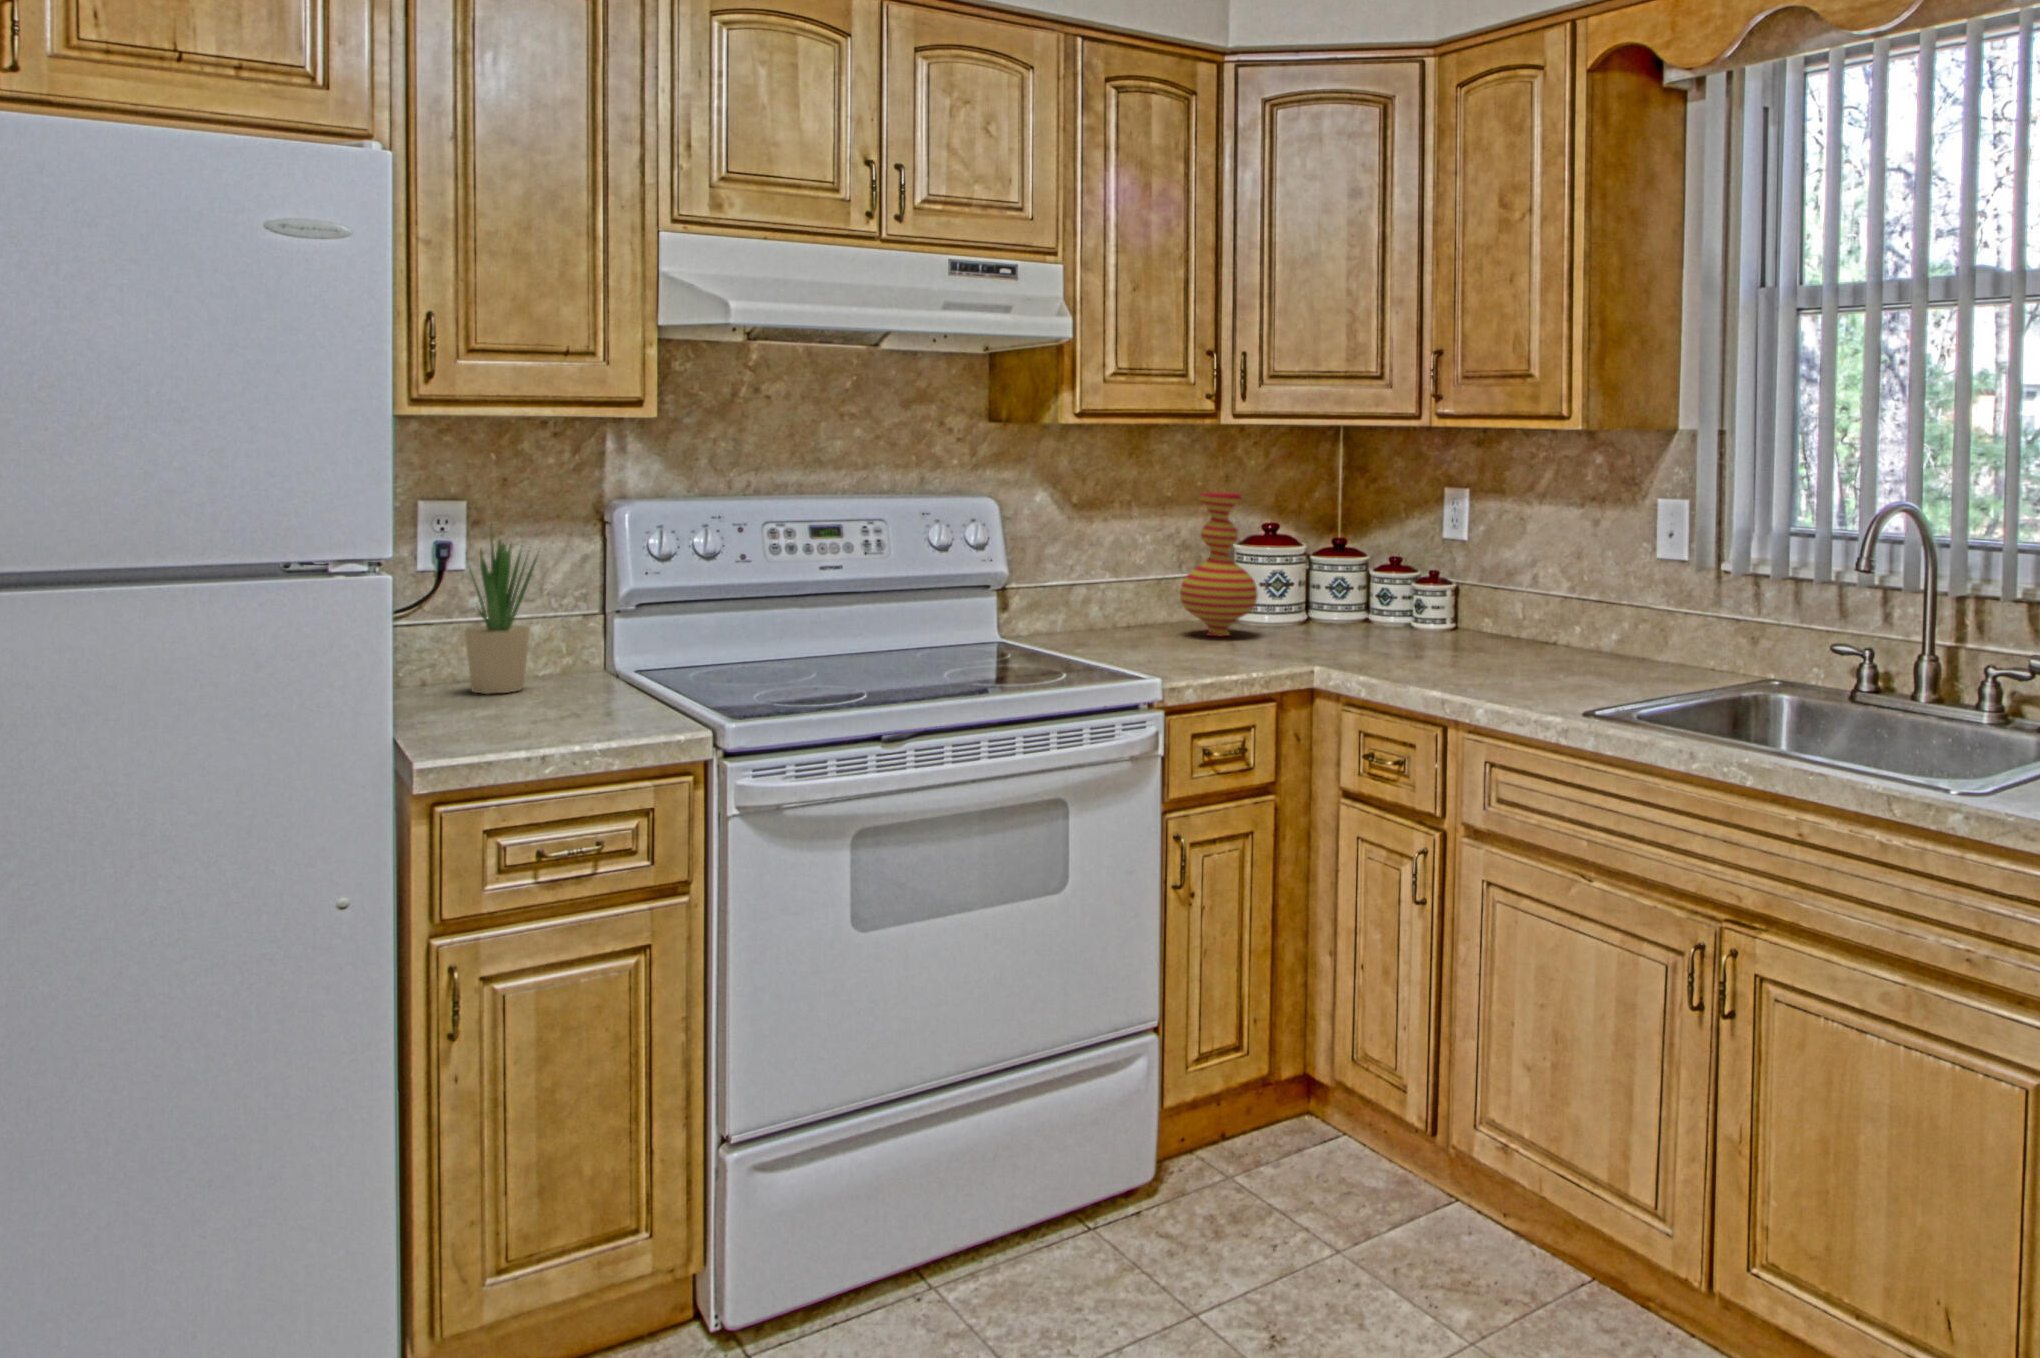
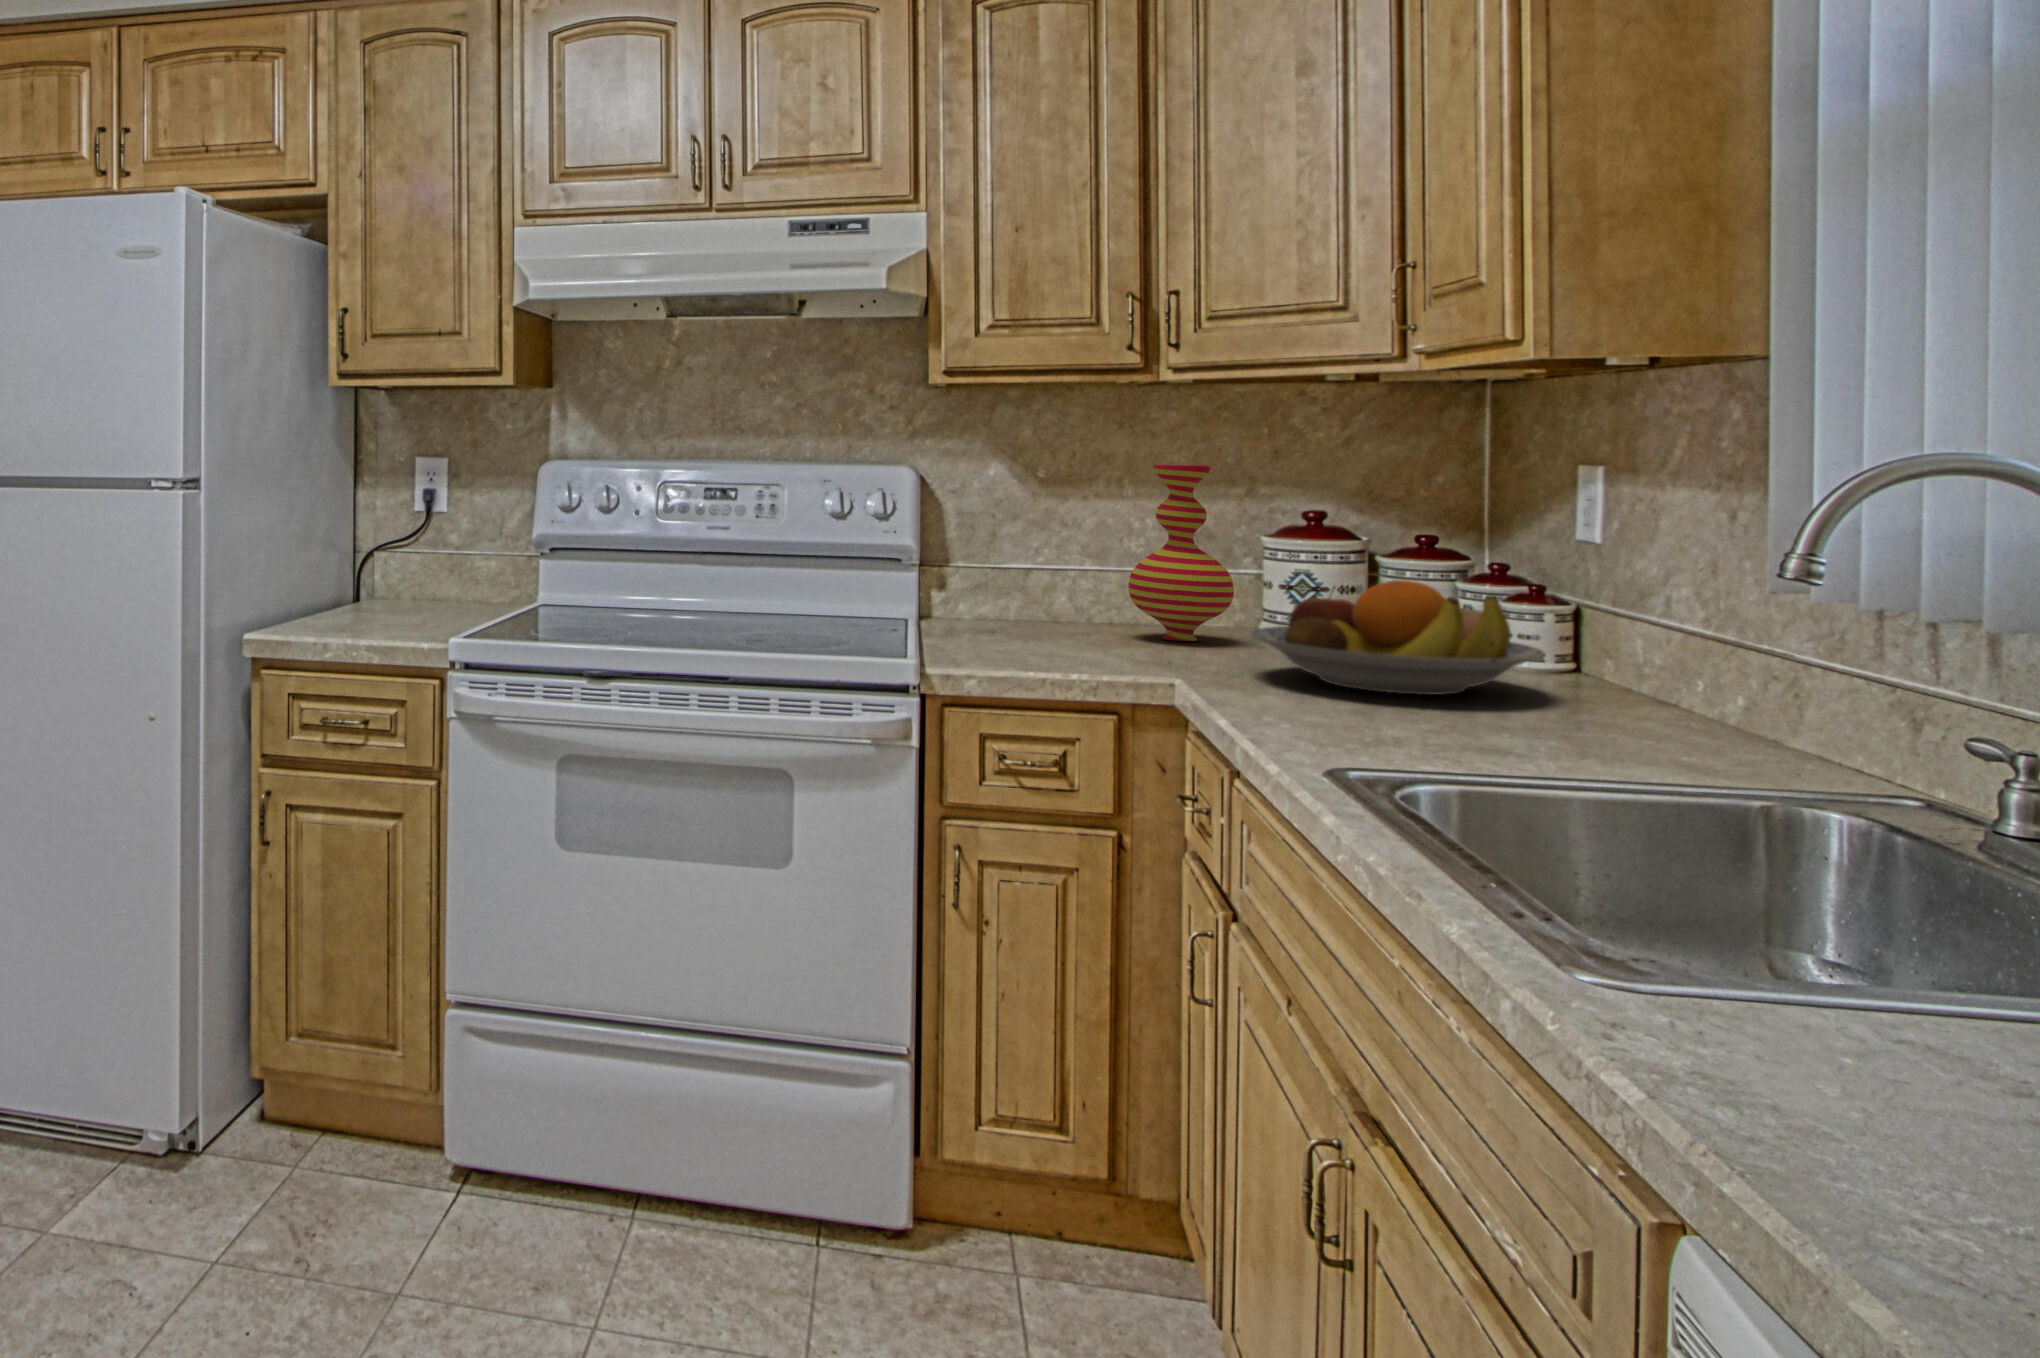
potted plant: present [465,524,537,694] -> none [415,469,463,608]
fruit bowl: none [1335,579,1514,659] -> present [1251,580,1545,695]

